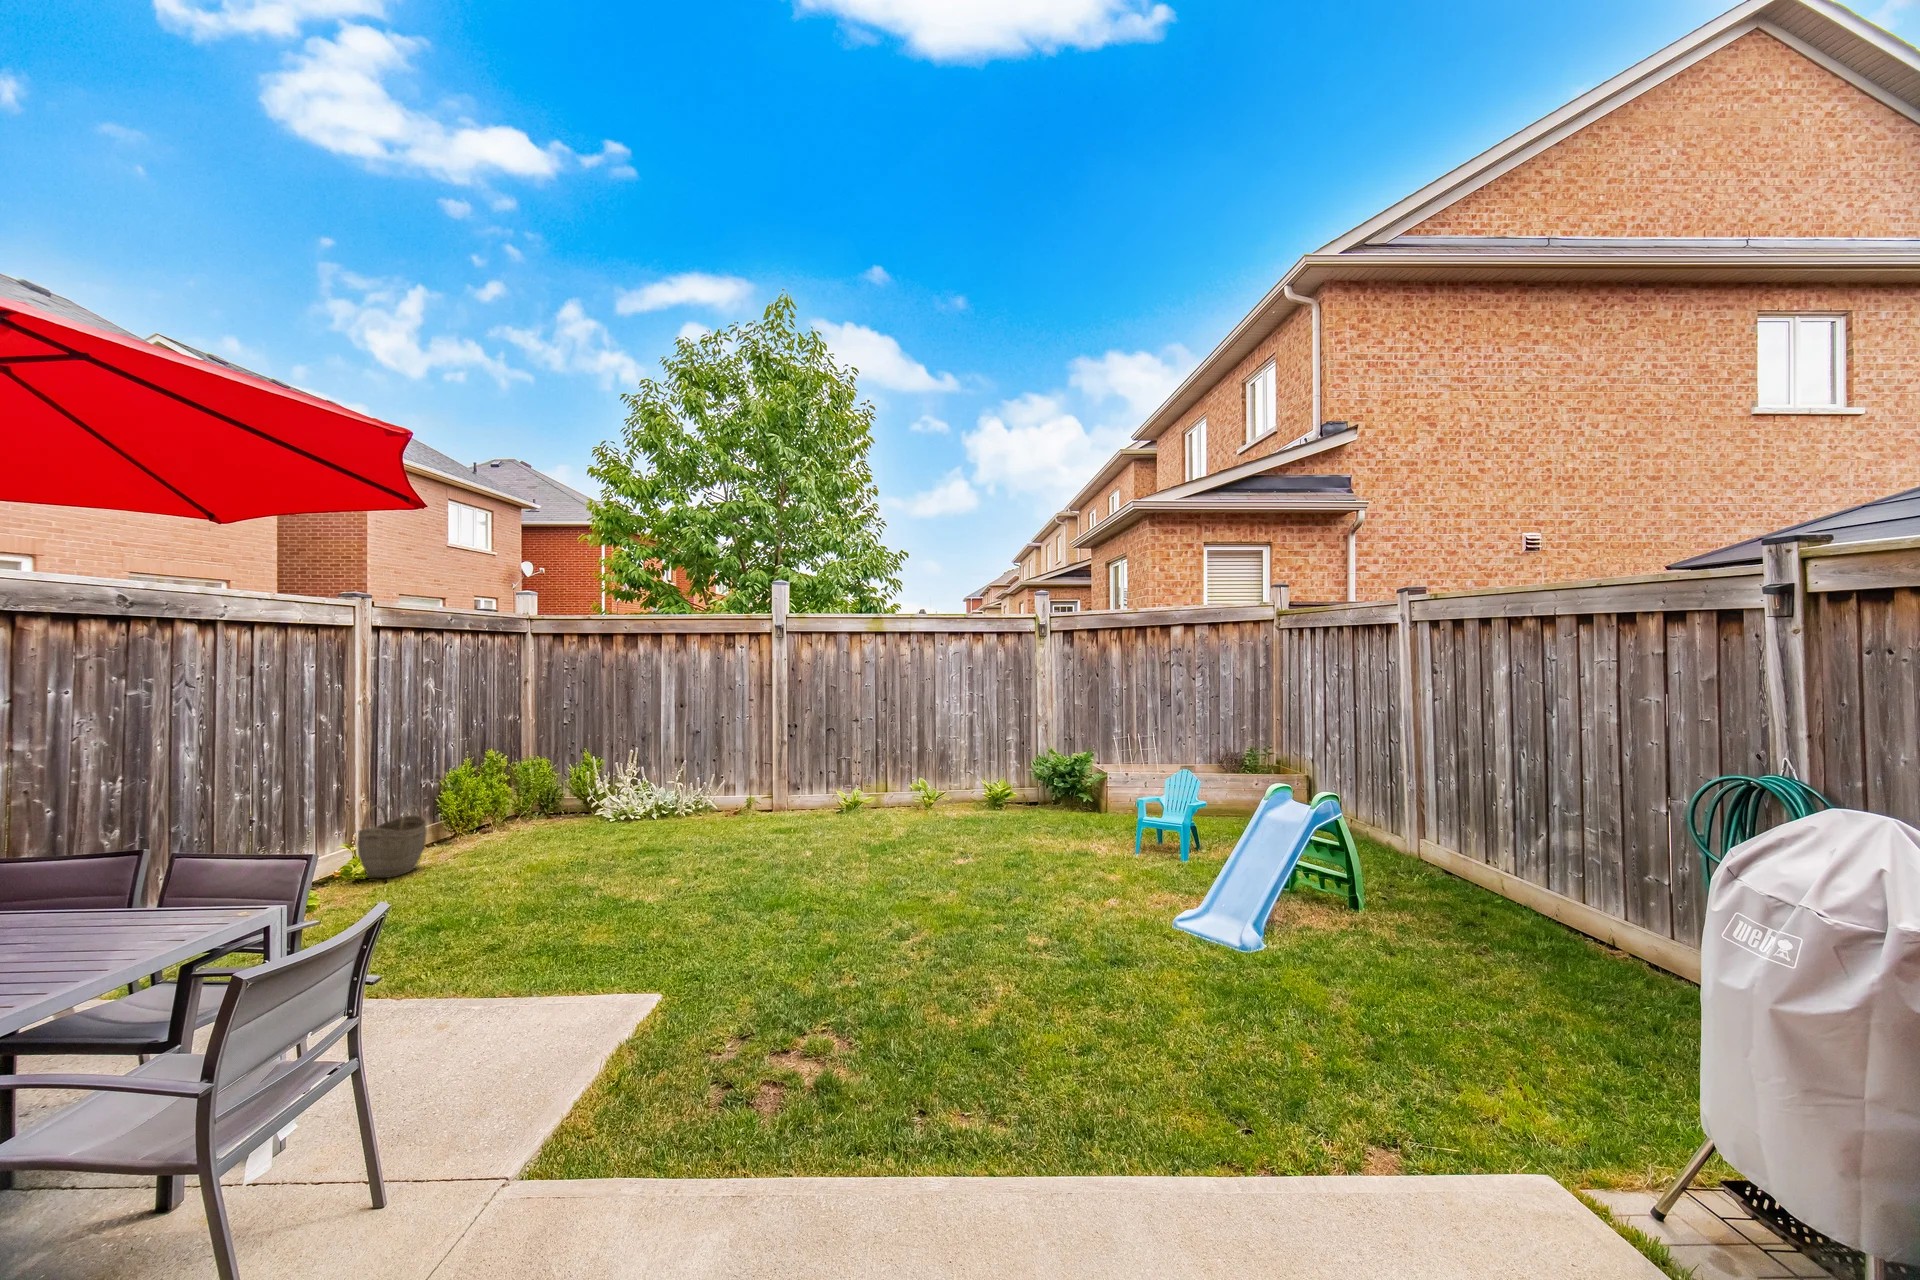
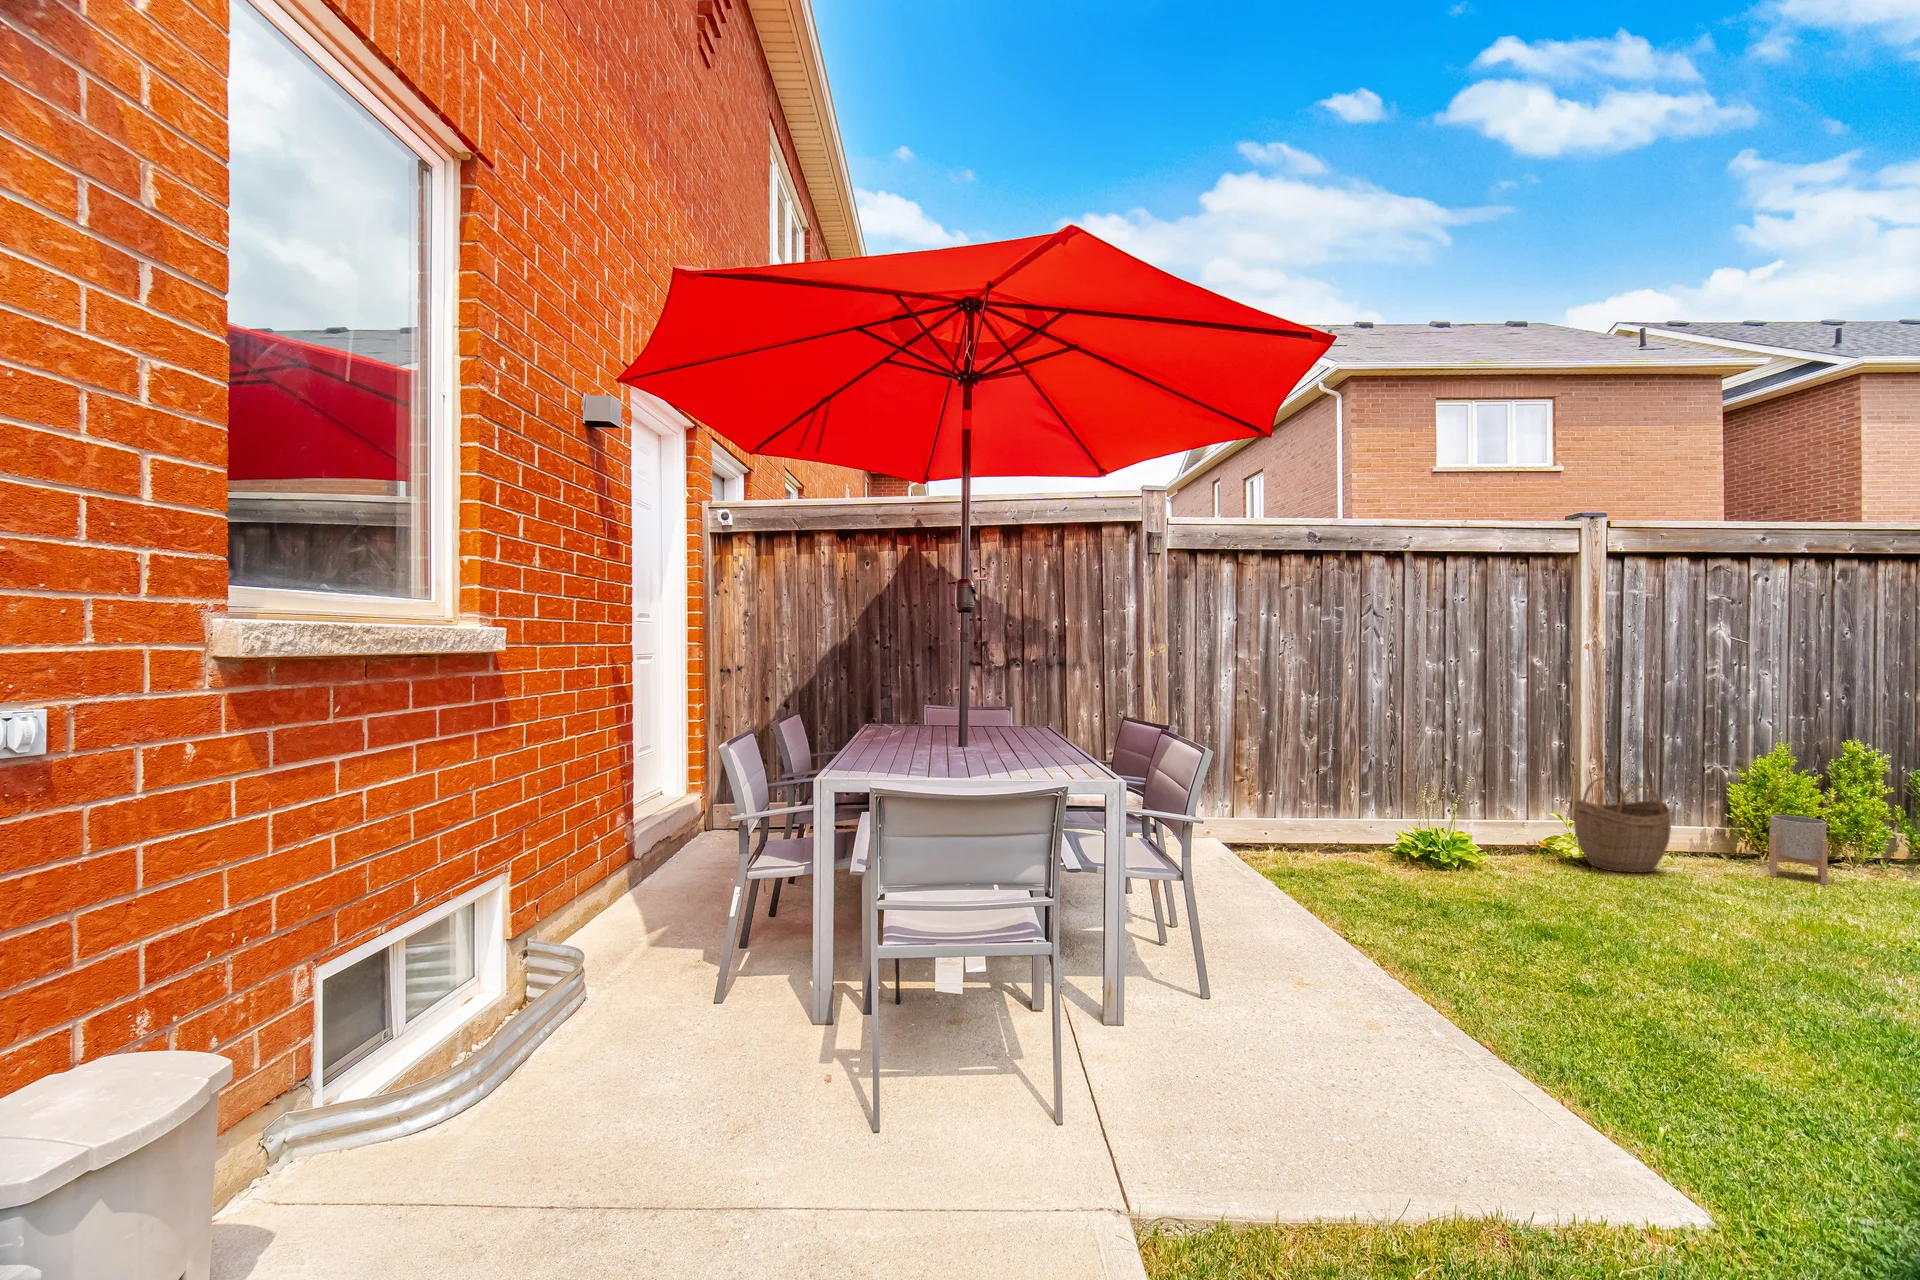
planter: none [461,804,500,848] -> present [1769,815,1828,884]

